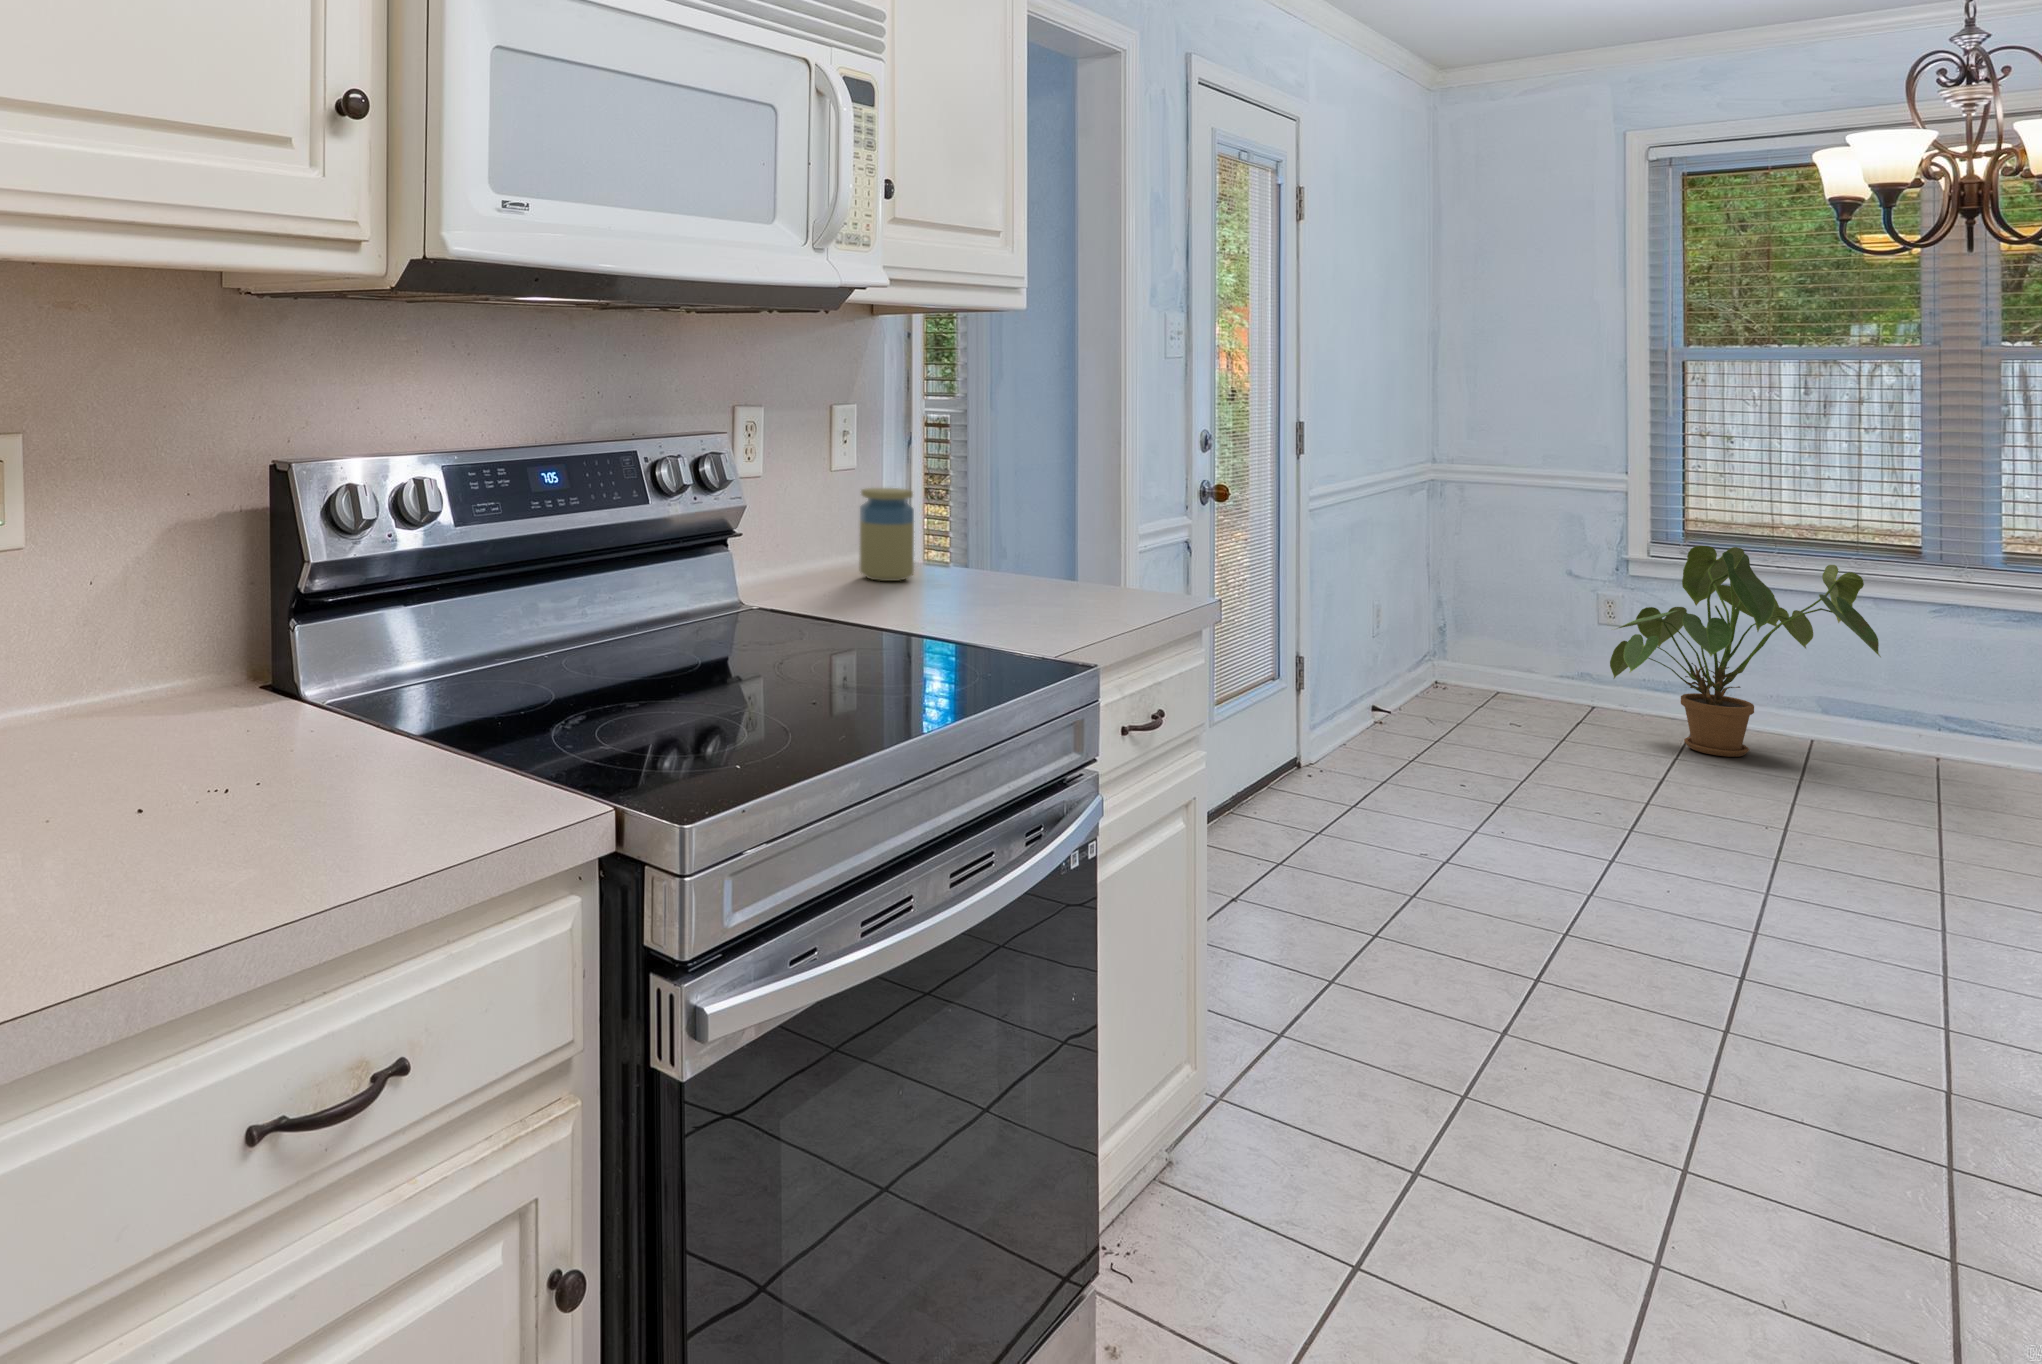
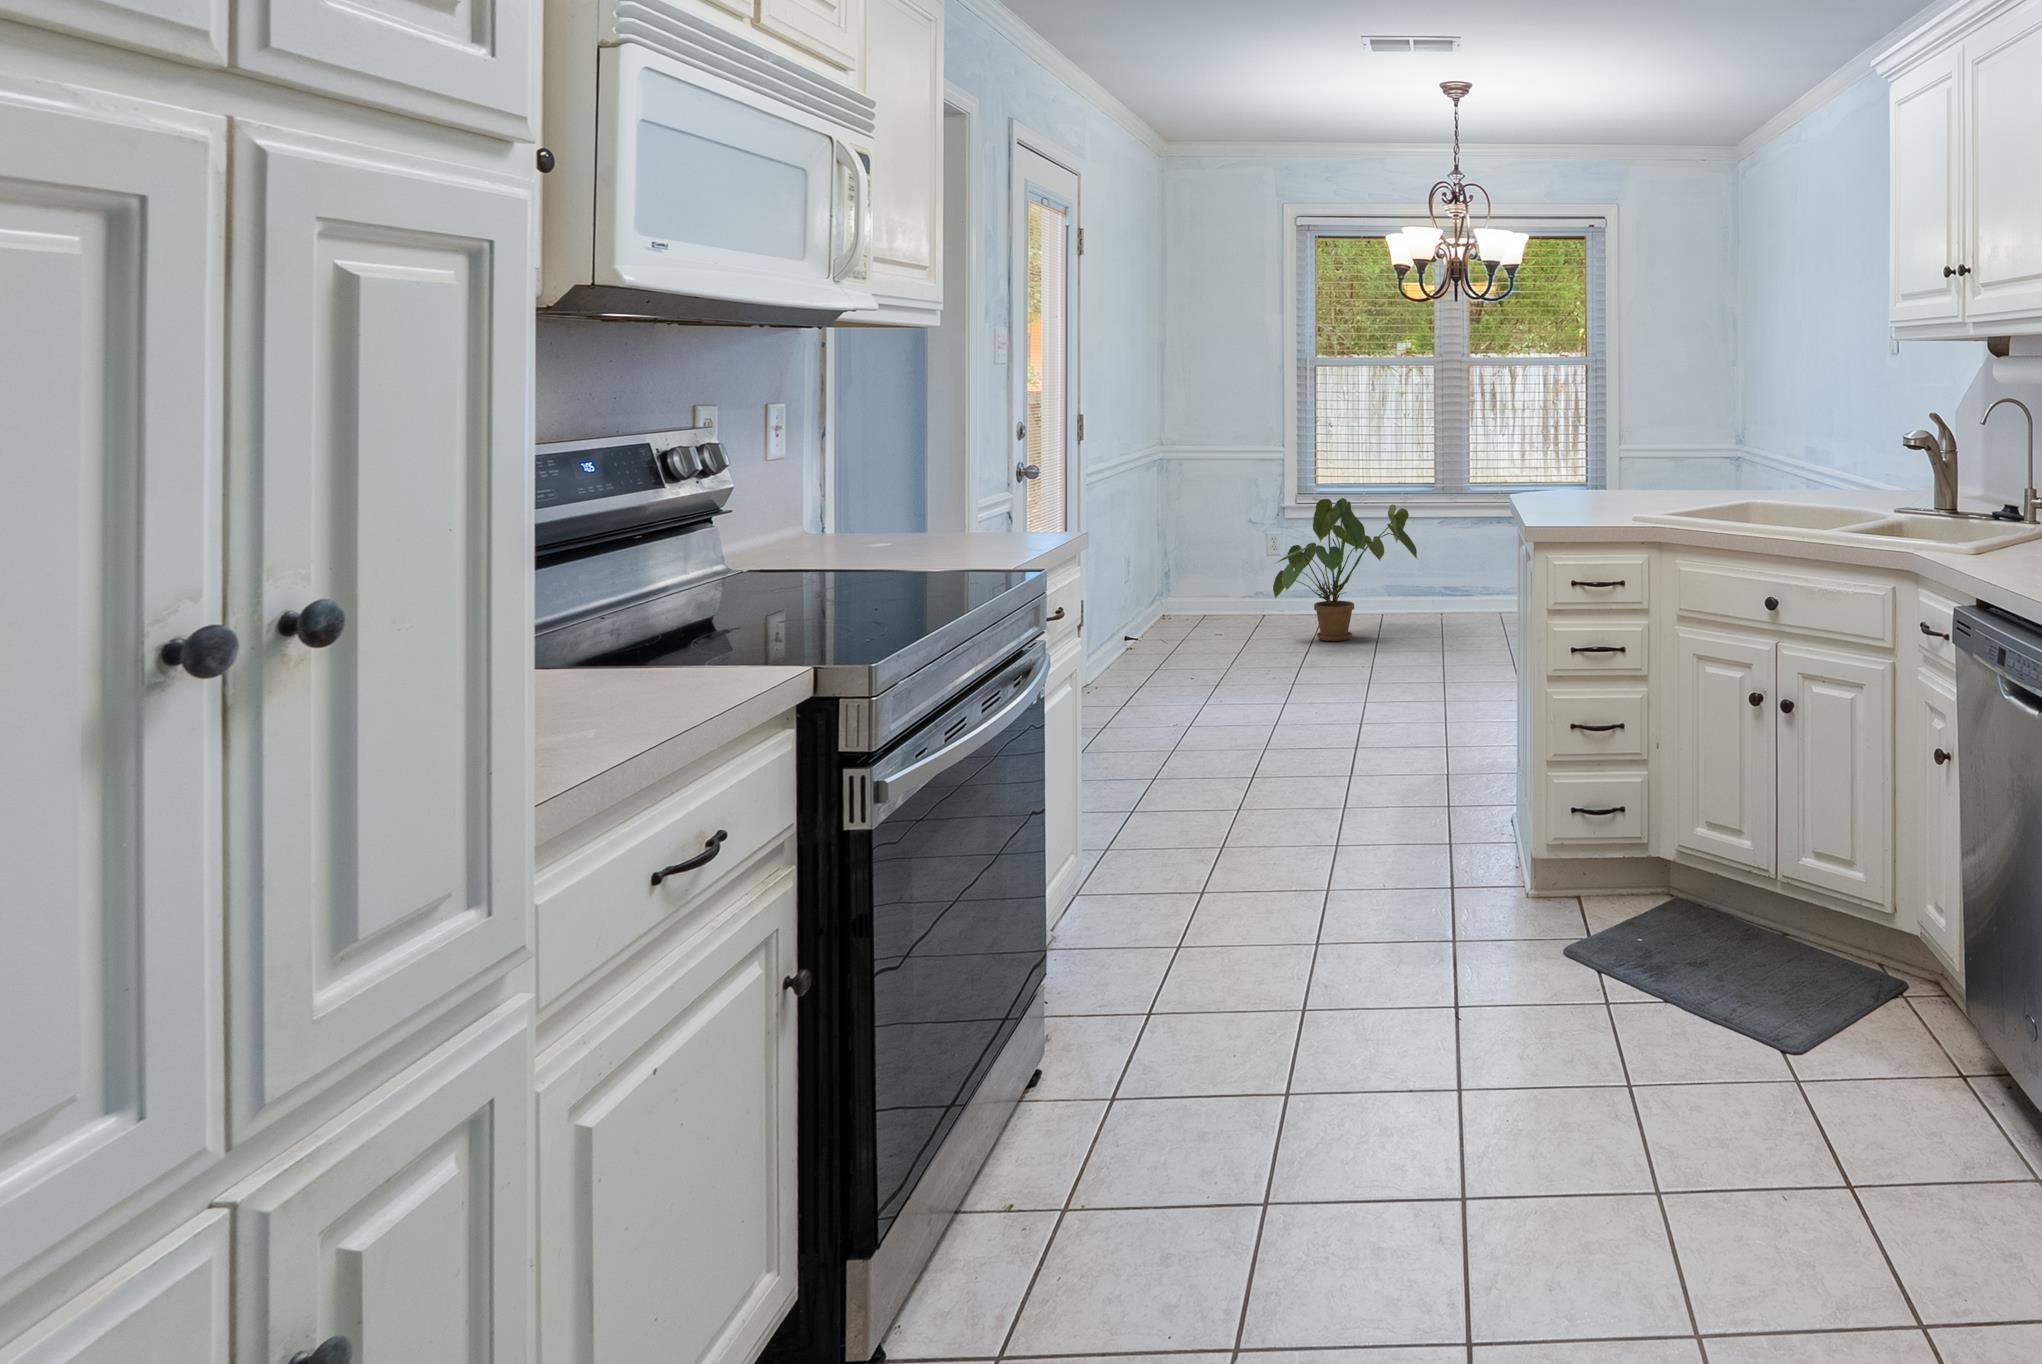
jar: present [859,488,914,581] -> none [805,471,854,546]

